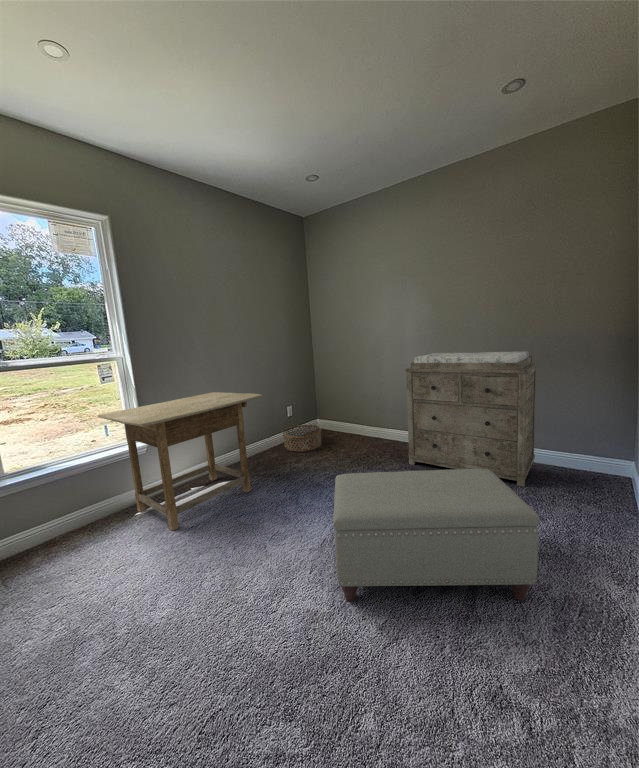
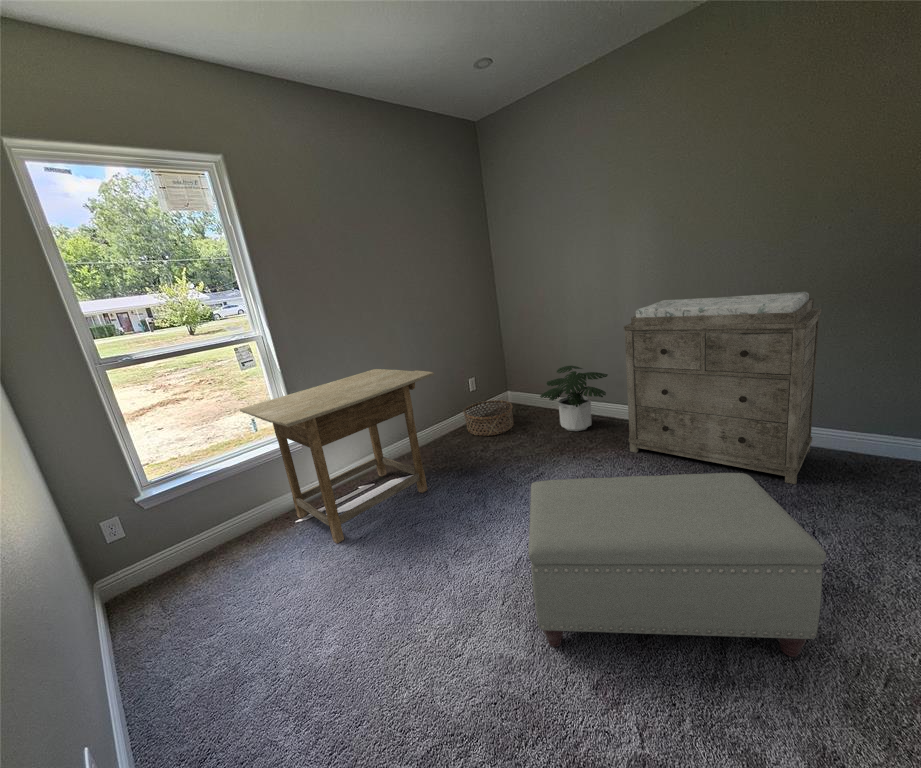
potted plant: none [343,399,394,450] -> present [540,366,608,431]

